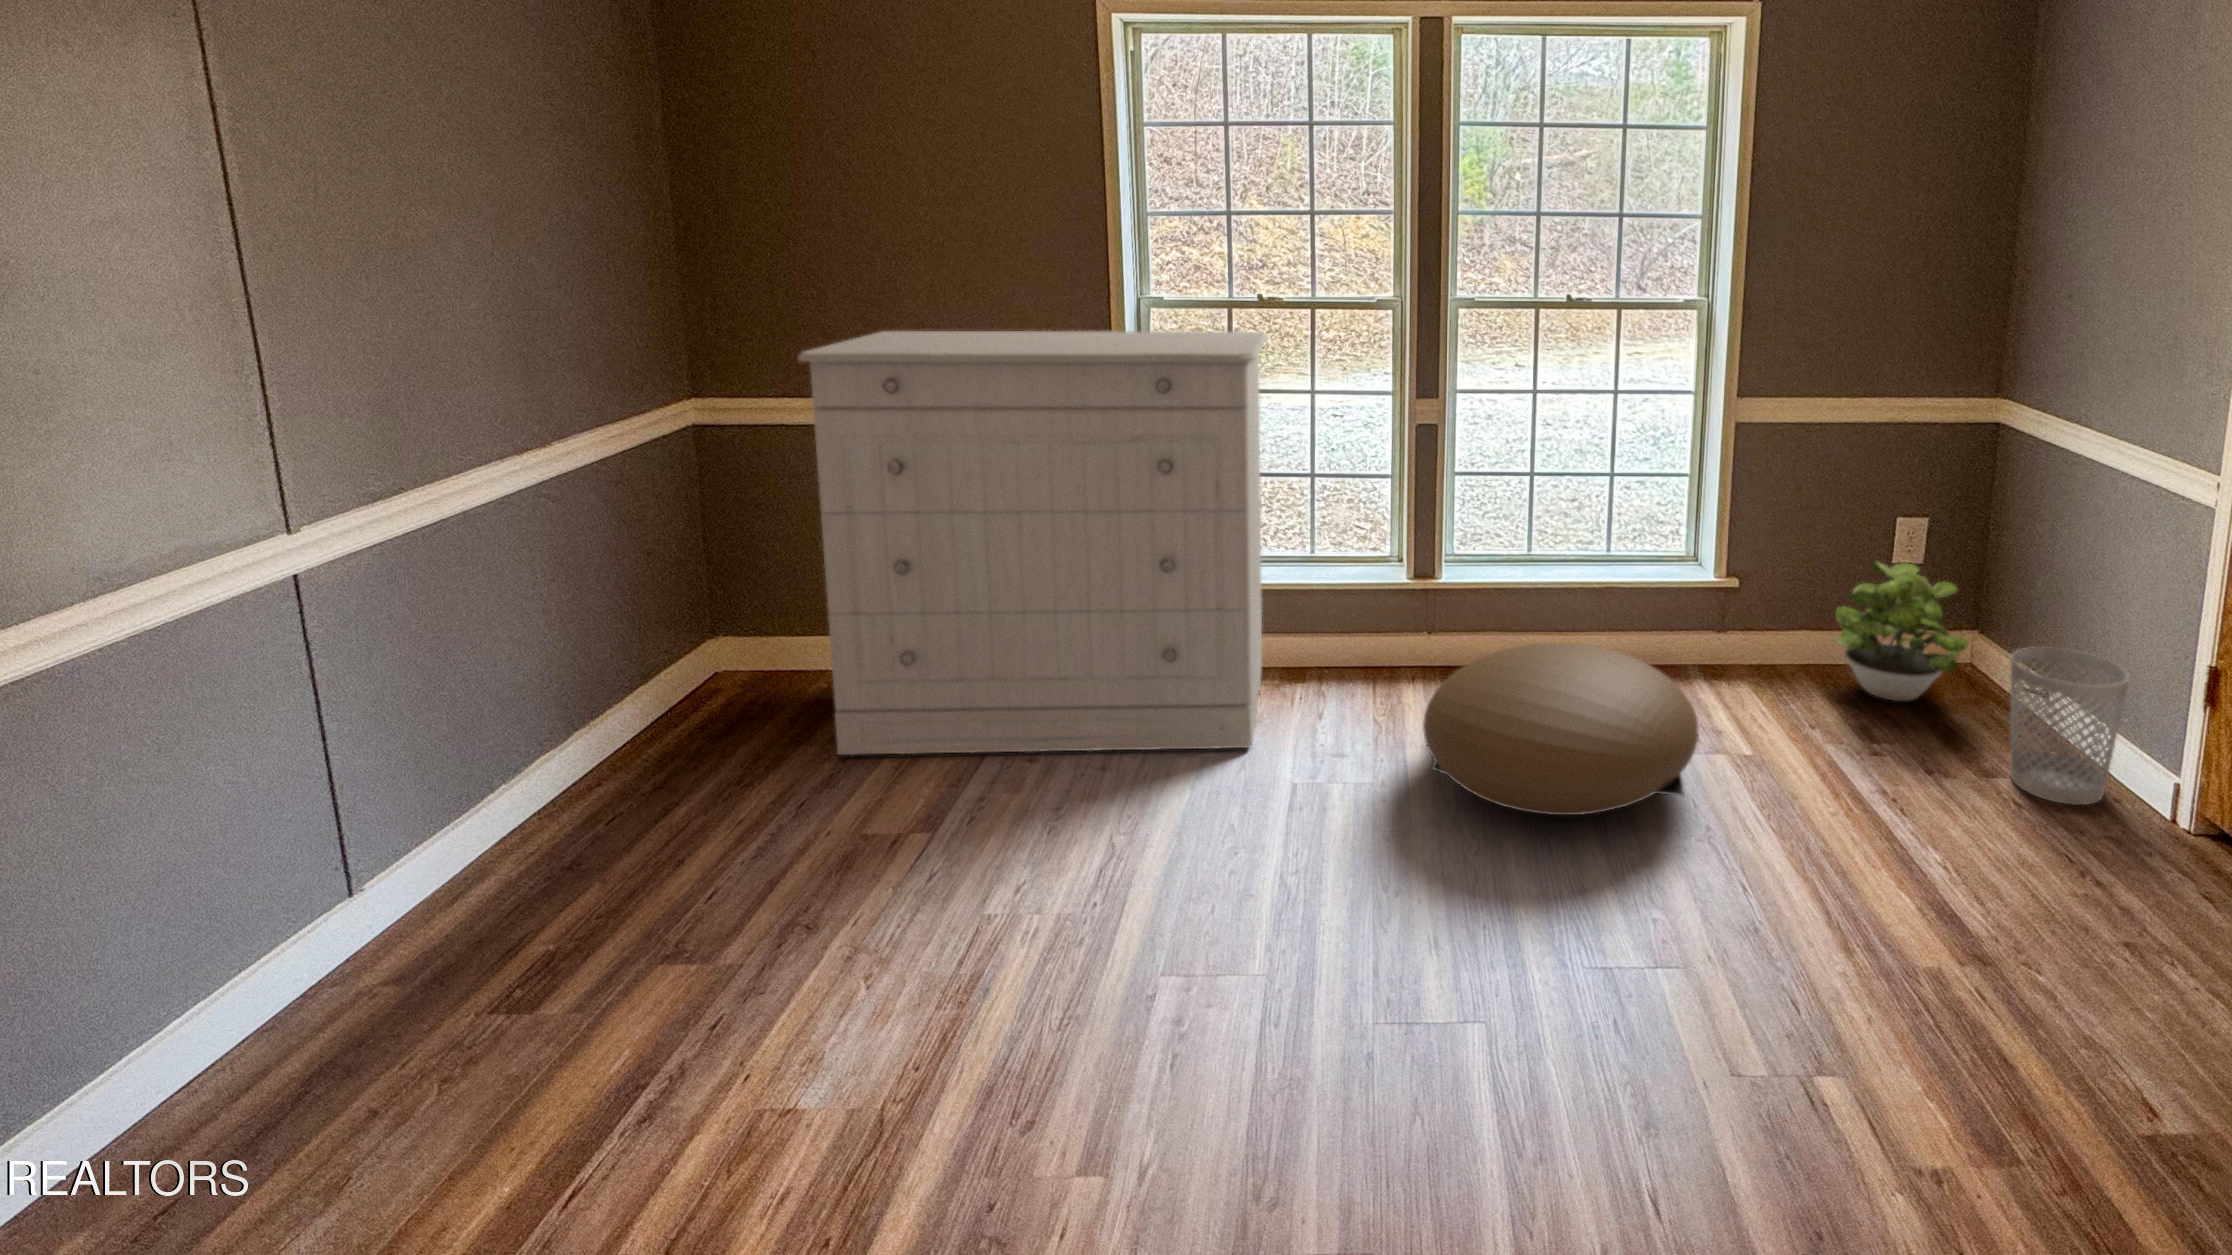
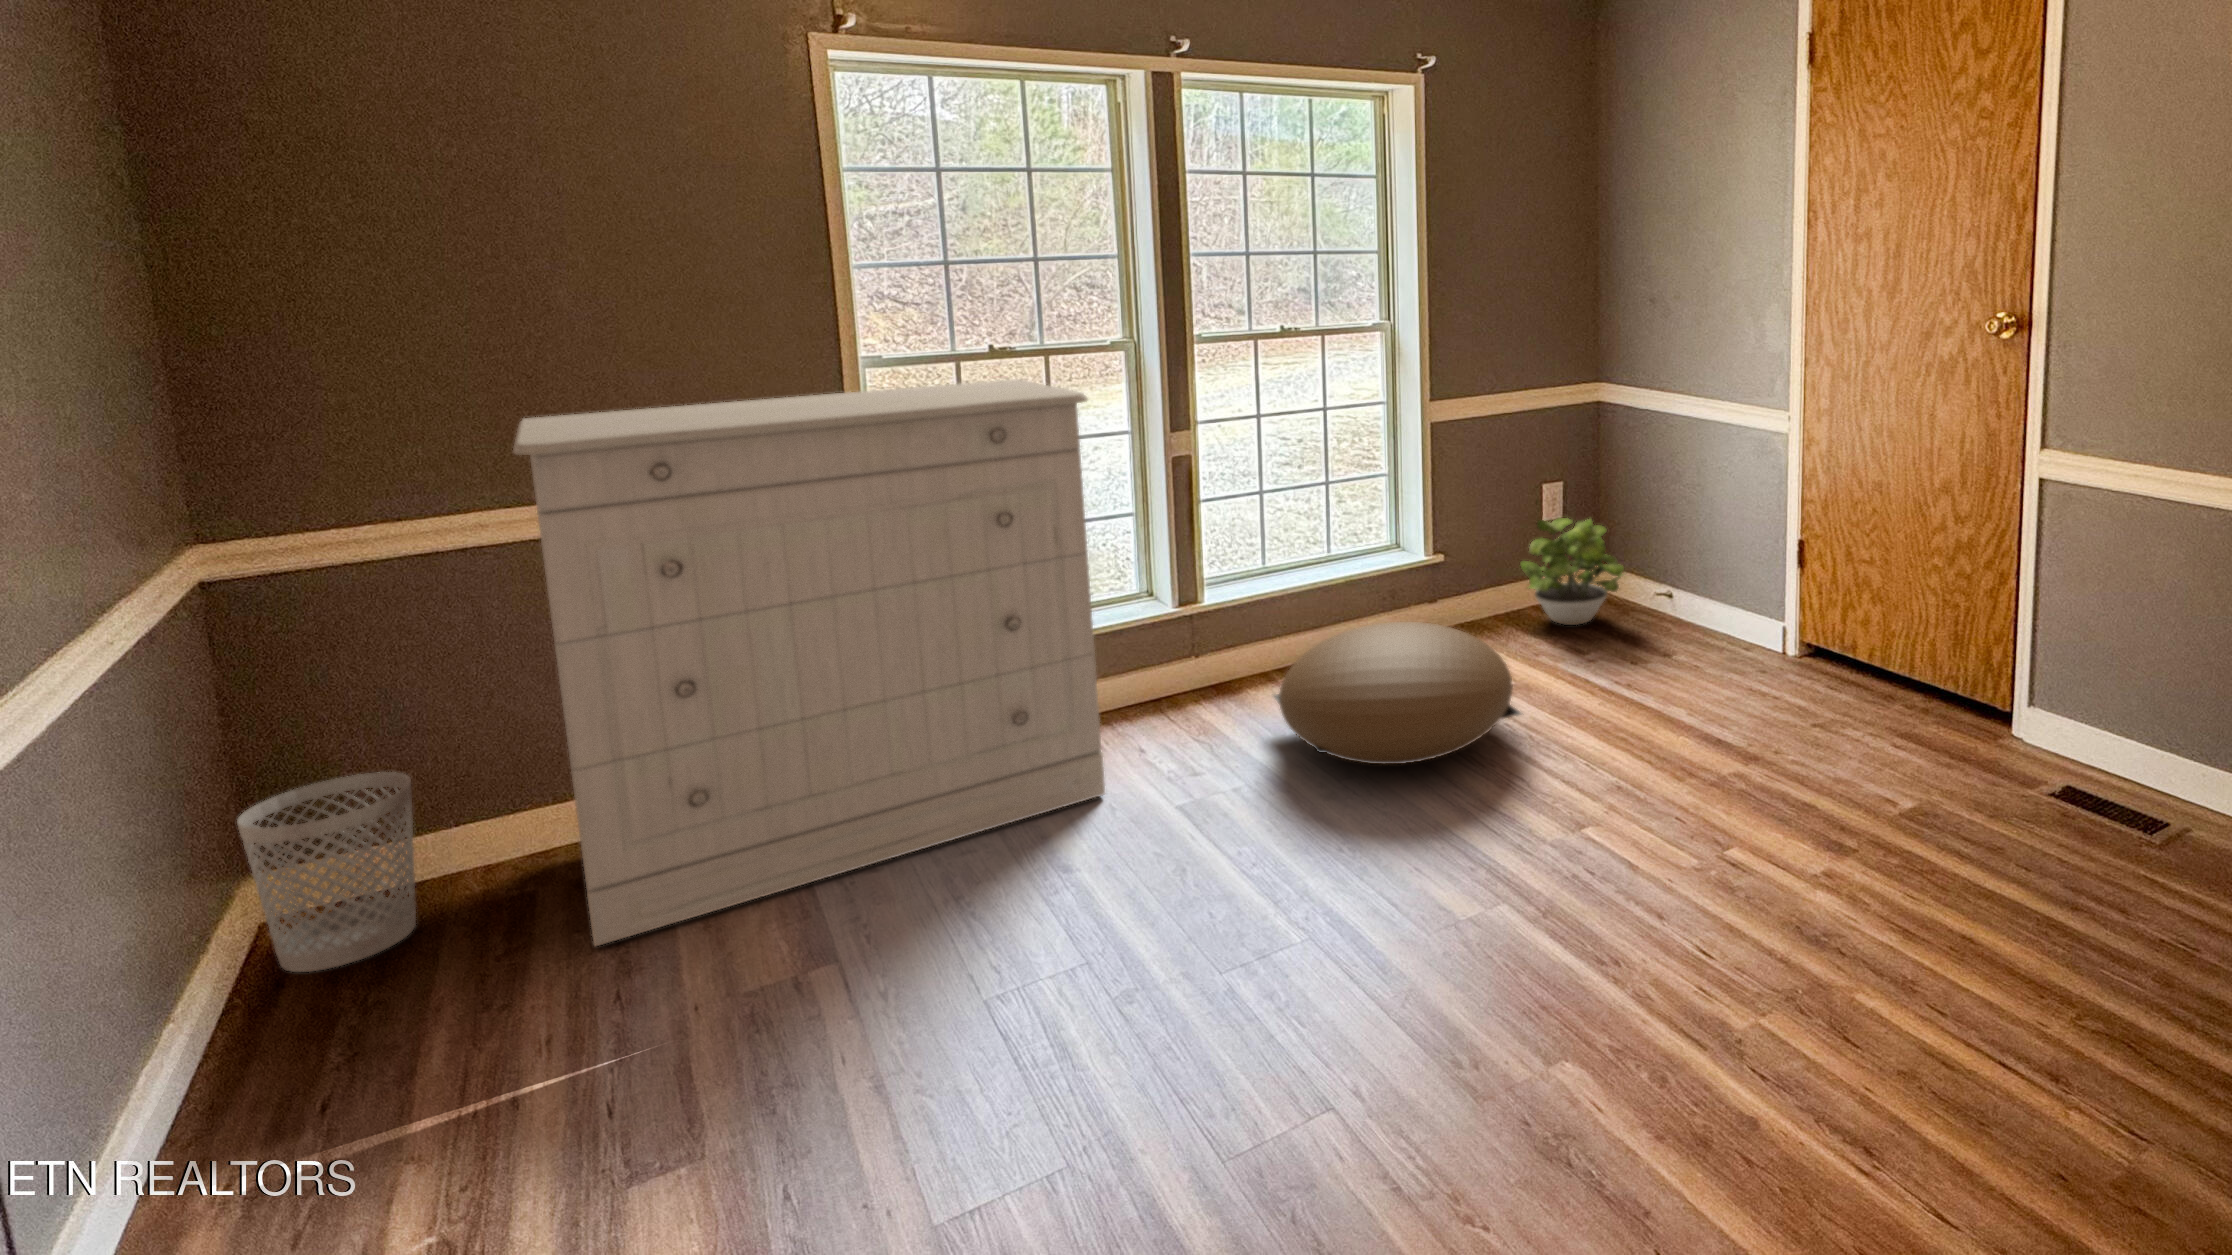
wastebasket: present [2010,647,2129,805] -> present [237,772,416,972]

